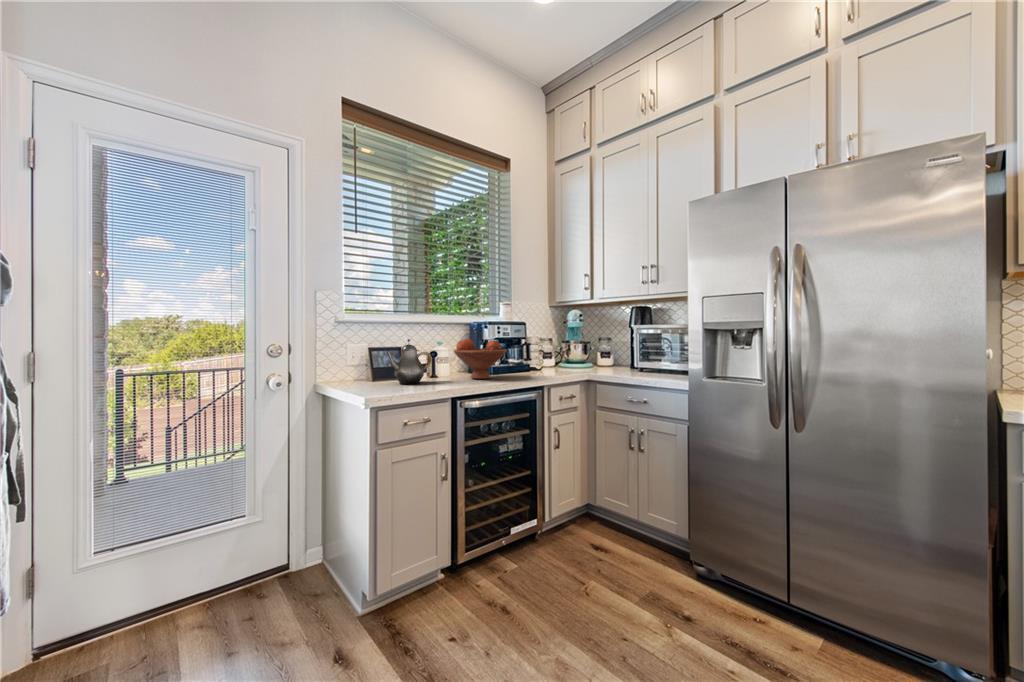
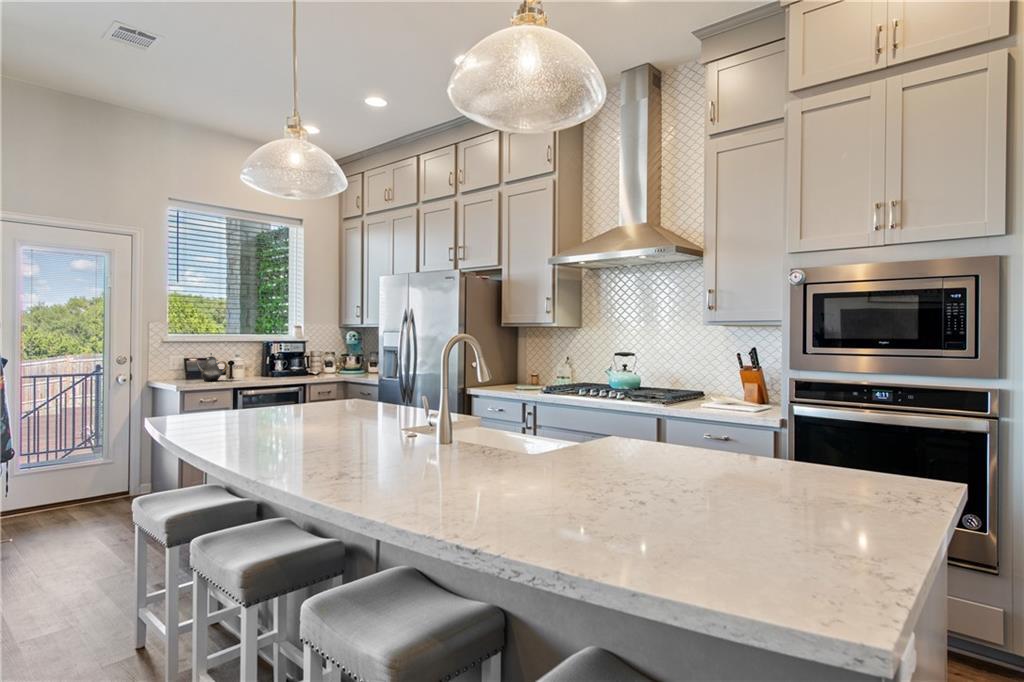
fruit bowl: present [454,339,507,379] -> none [243,353,281,379]

